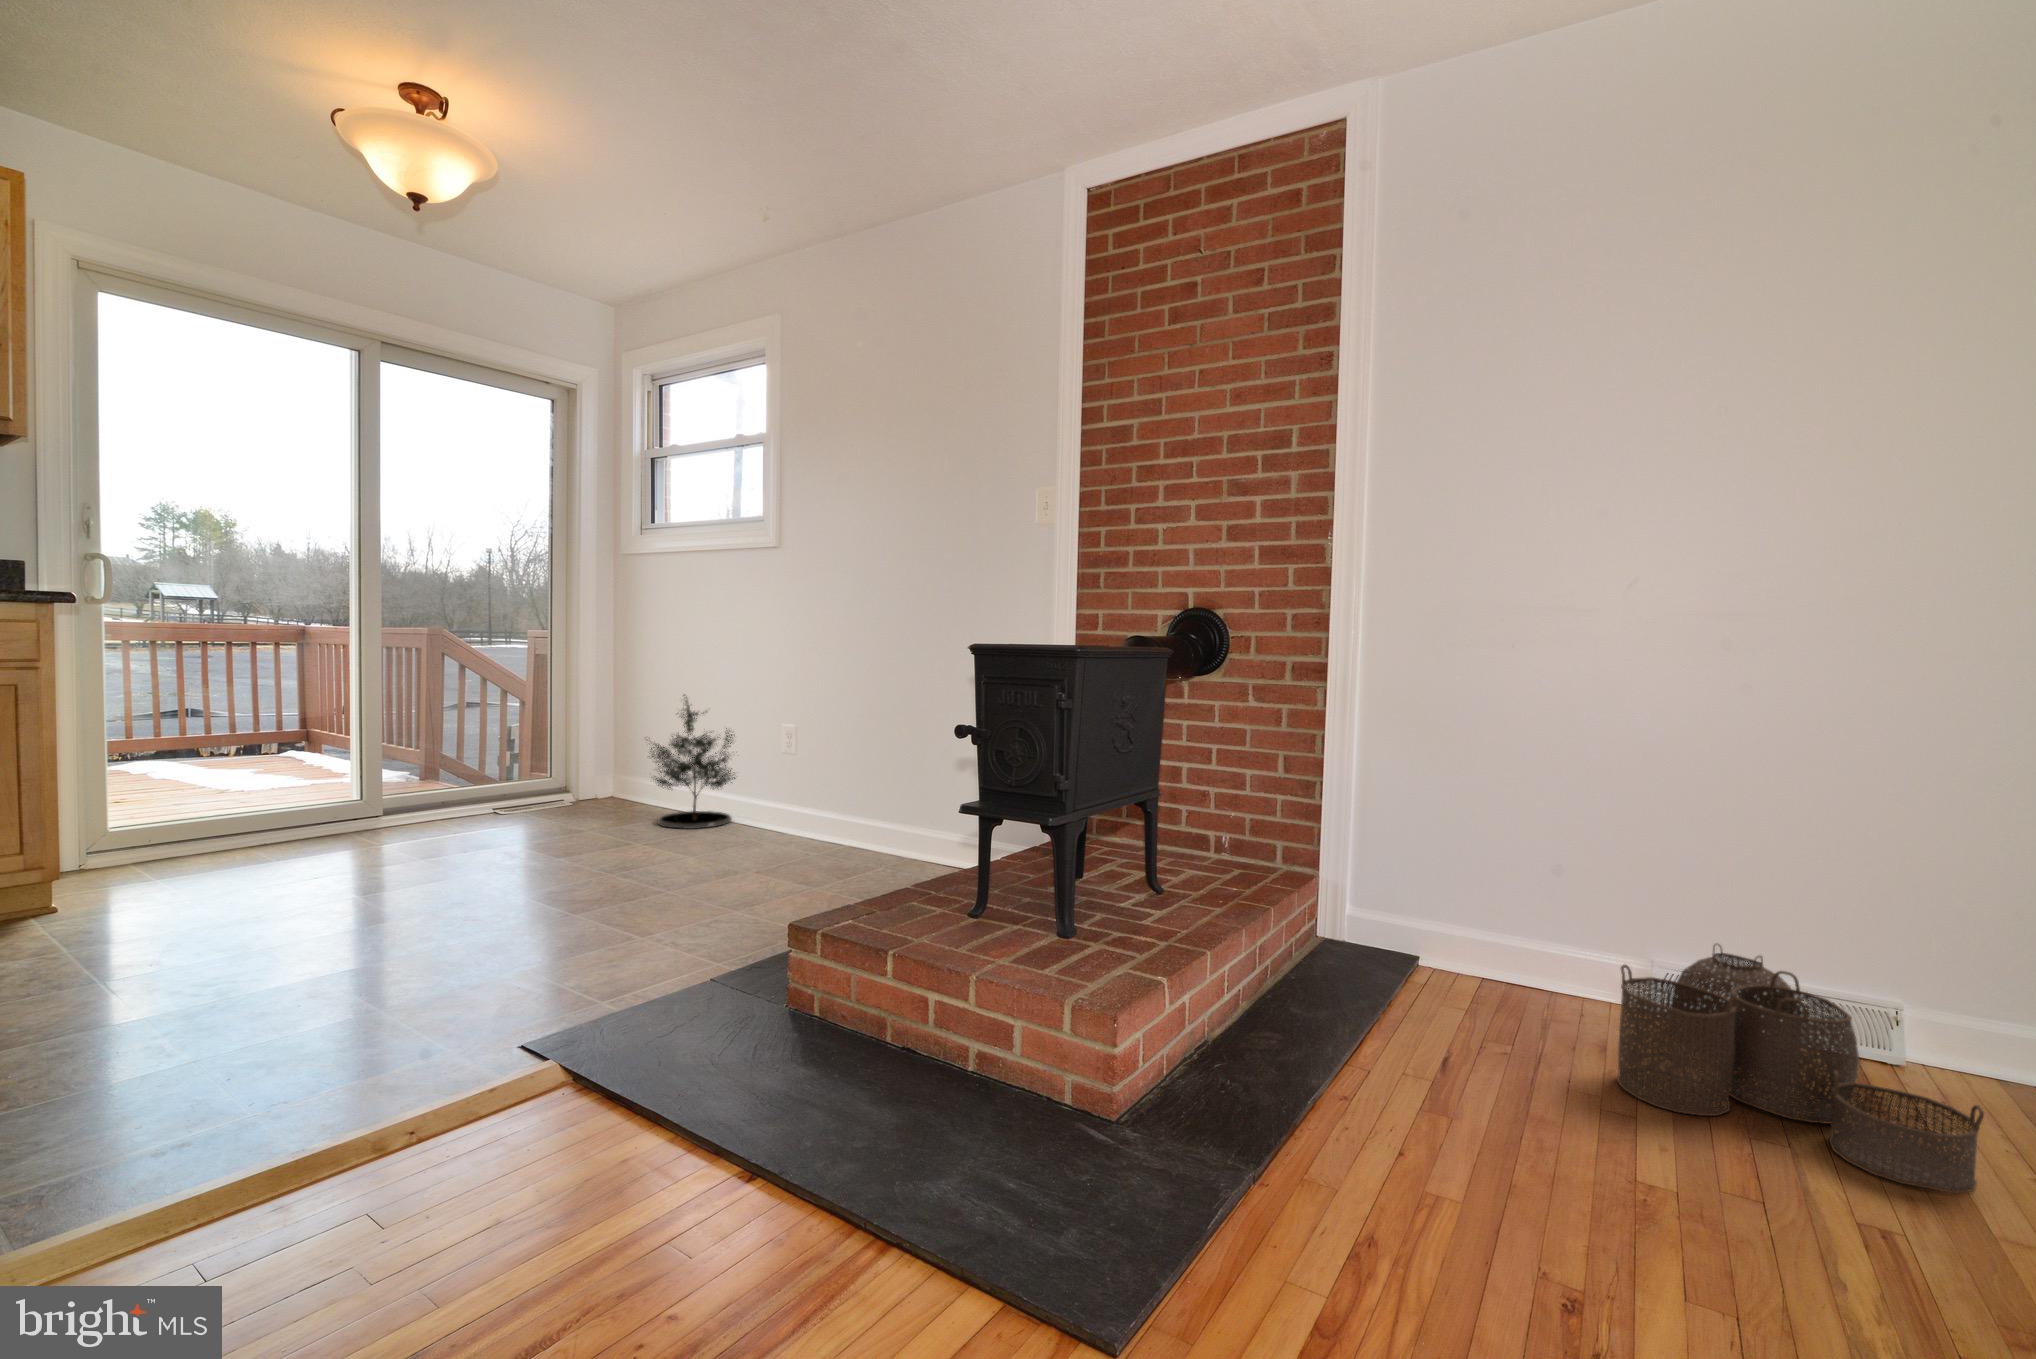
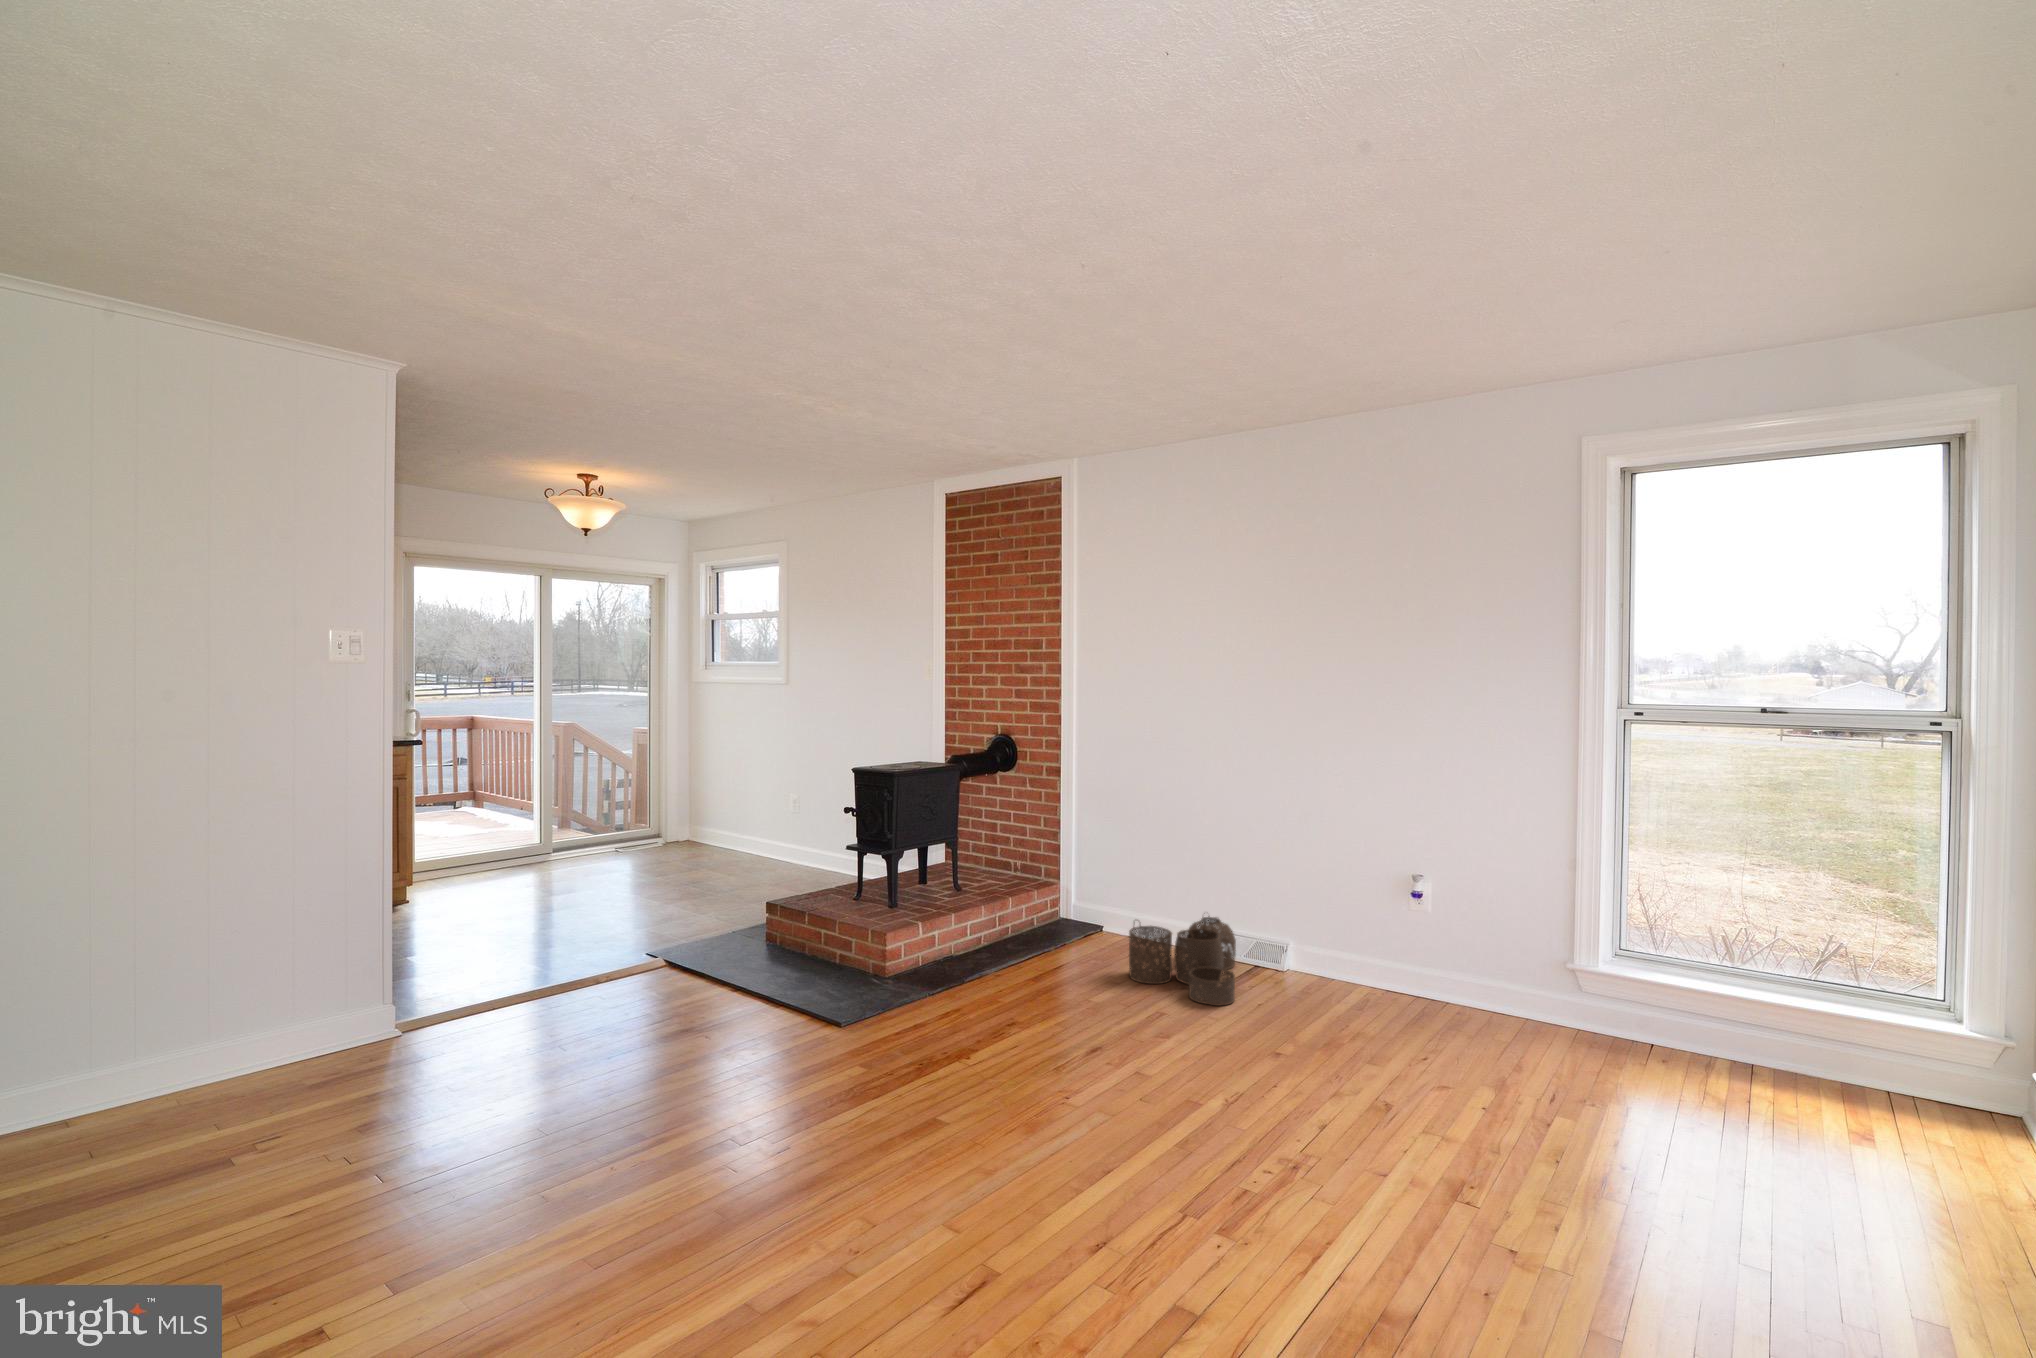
potted tree: present [650,695,736,829] -> none [705,776,765,861]

